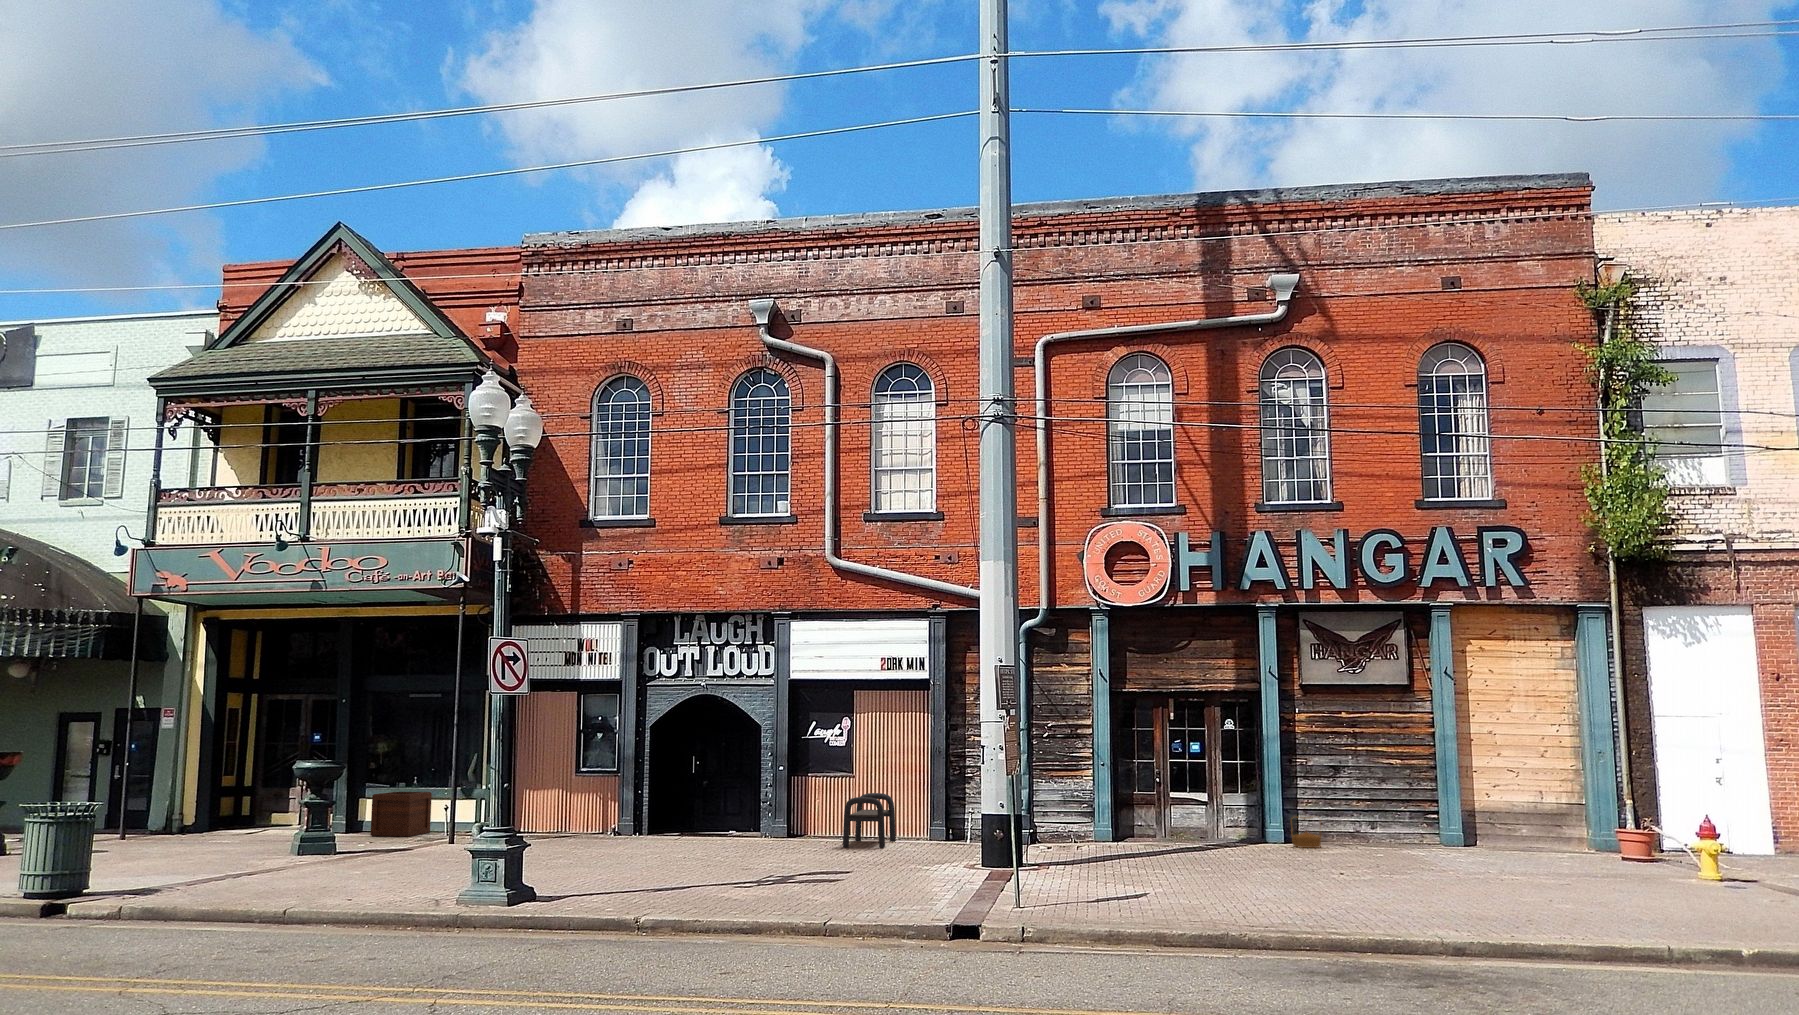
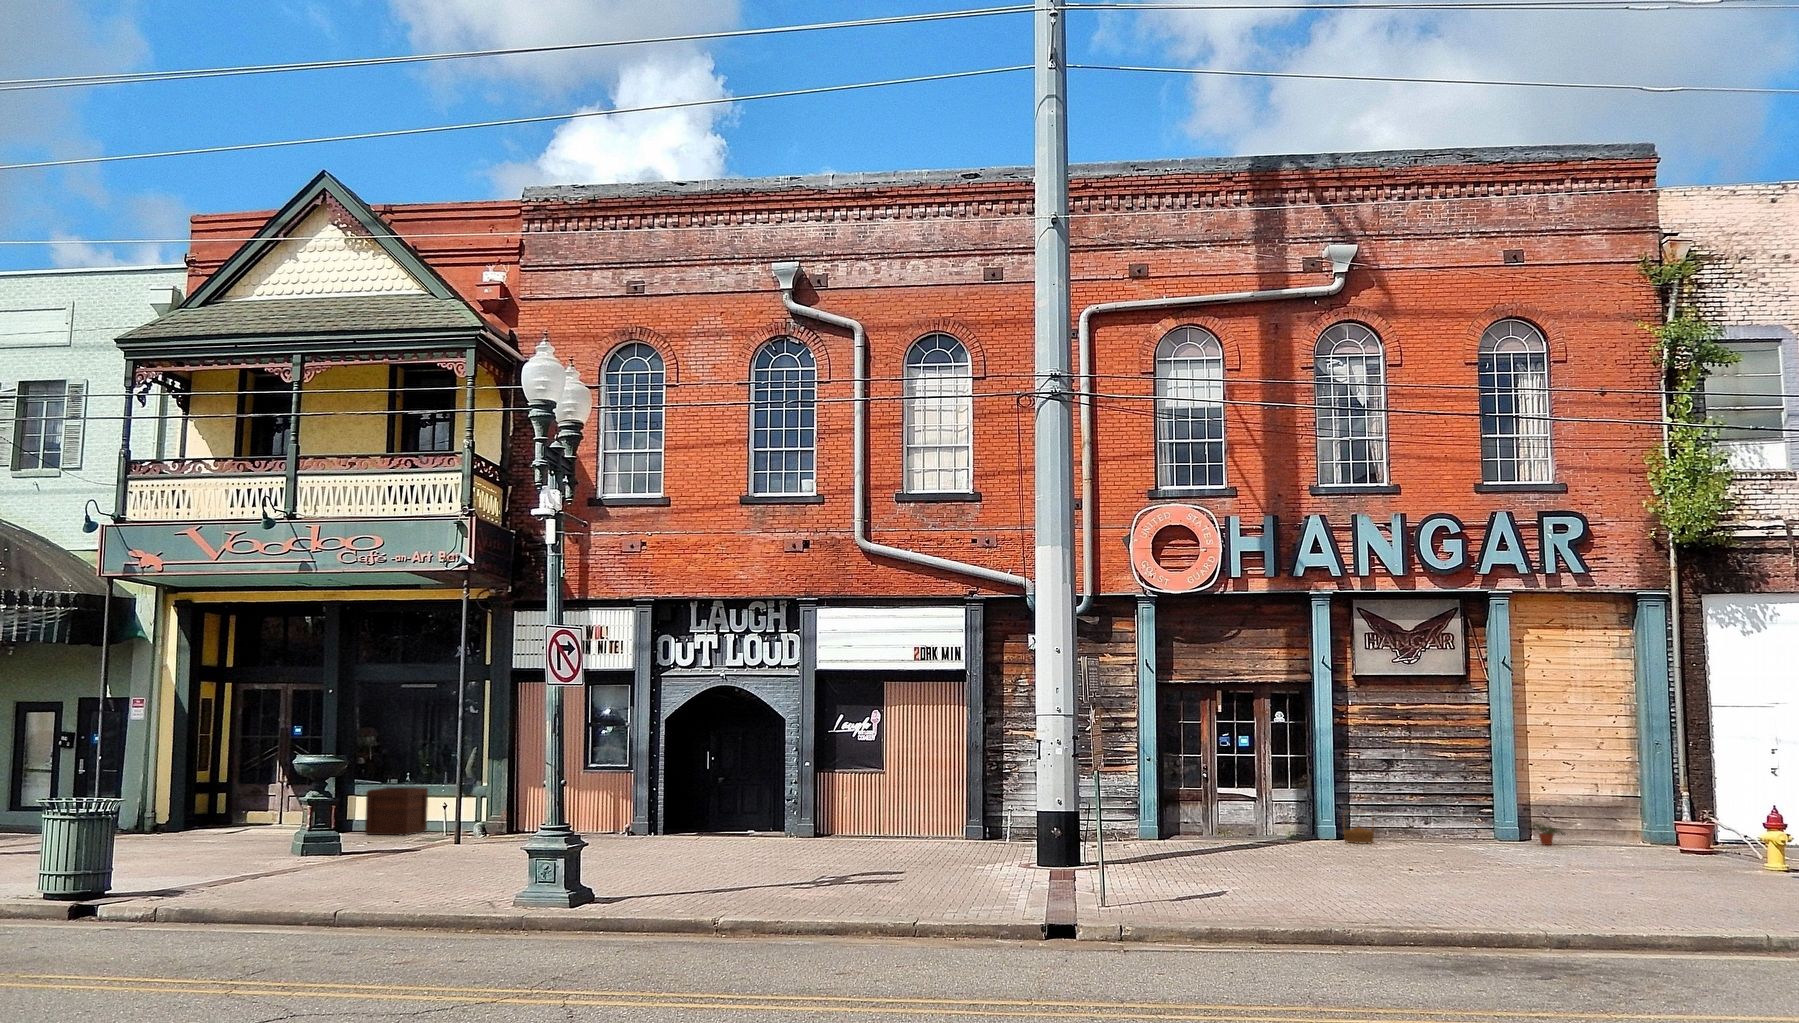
bench: present [843,793,896,848] -> none [878,788,930,845]
potted plant: none [1468,827,1510,850] -> present [1528,823,1566,845]

